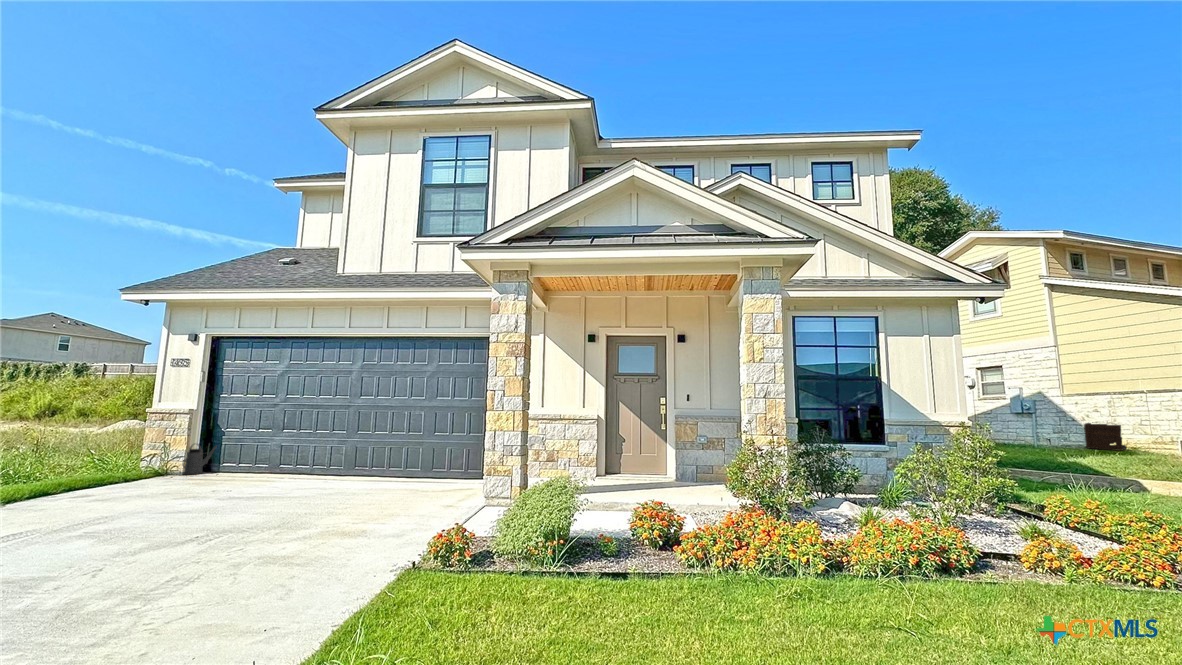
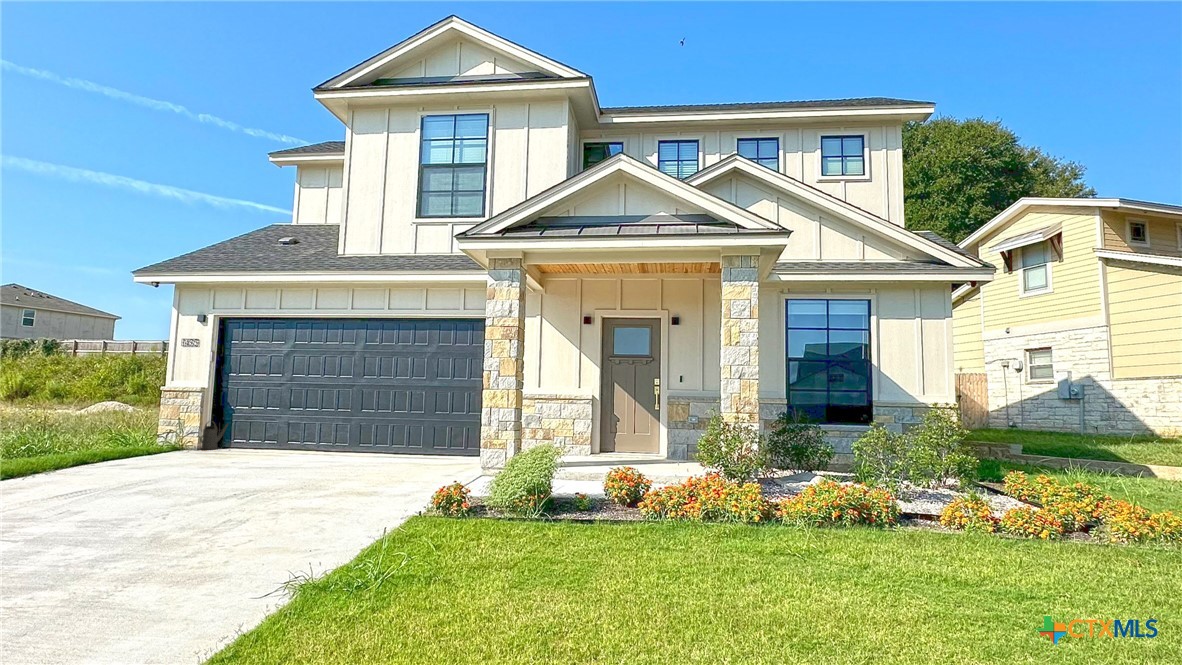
wooden crate: present [1084,423,1126,451] -> none [1127,410,1172,440]

